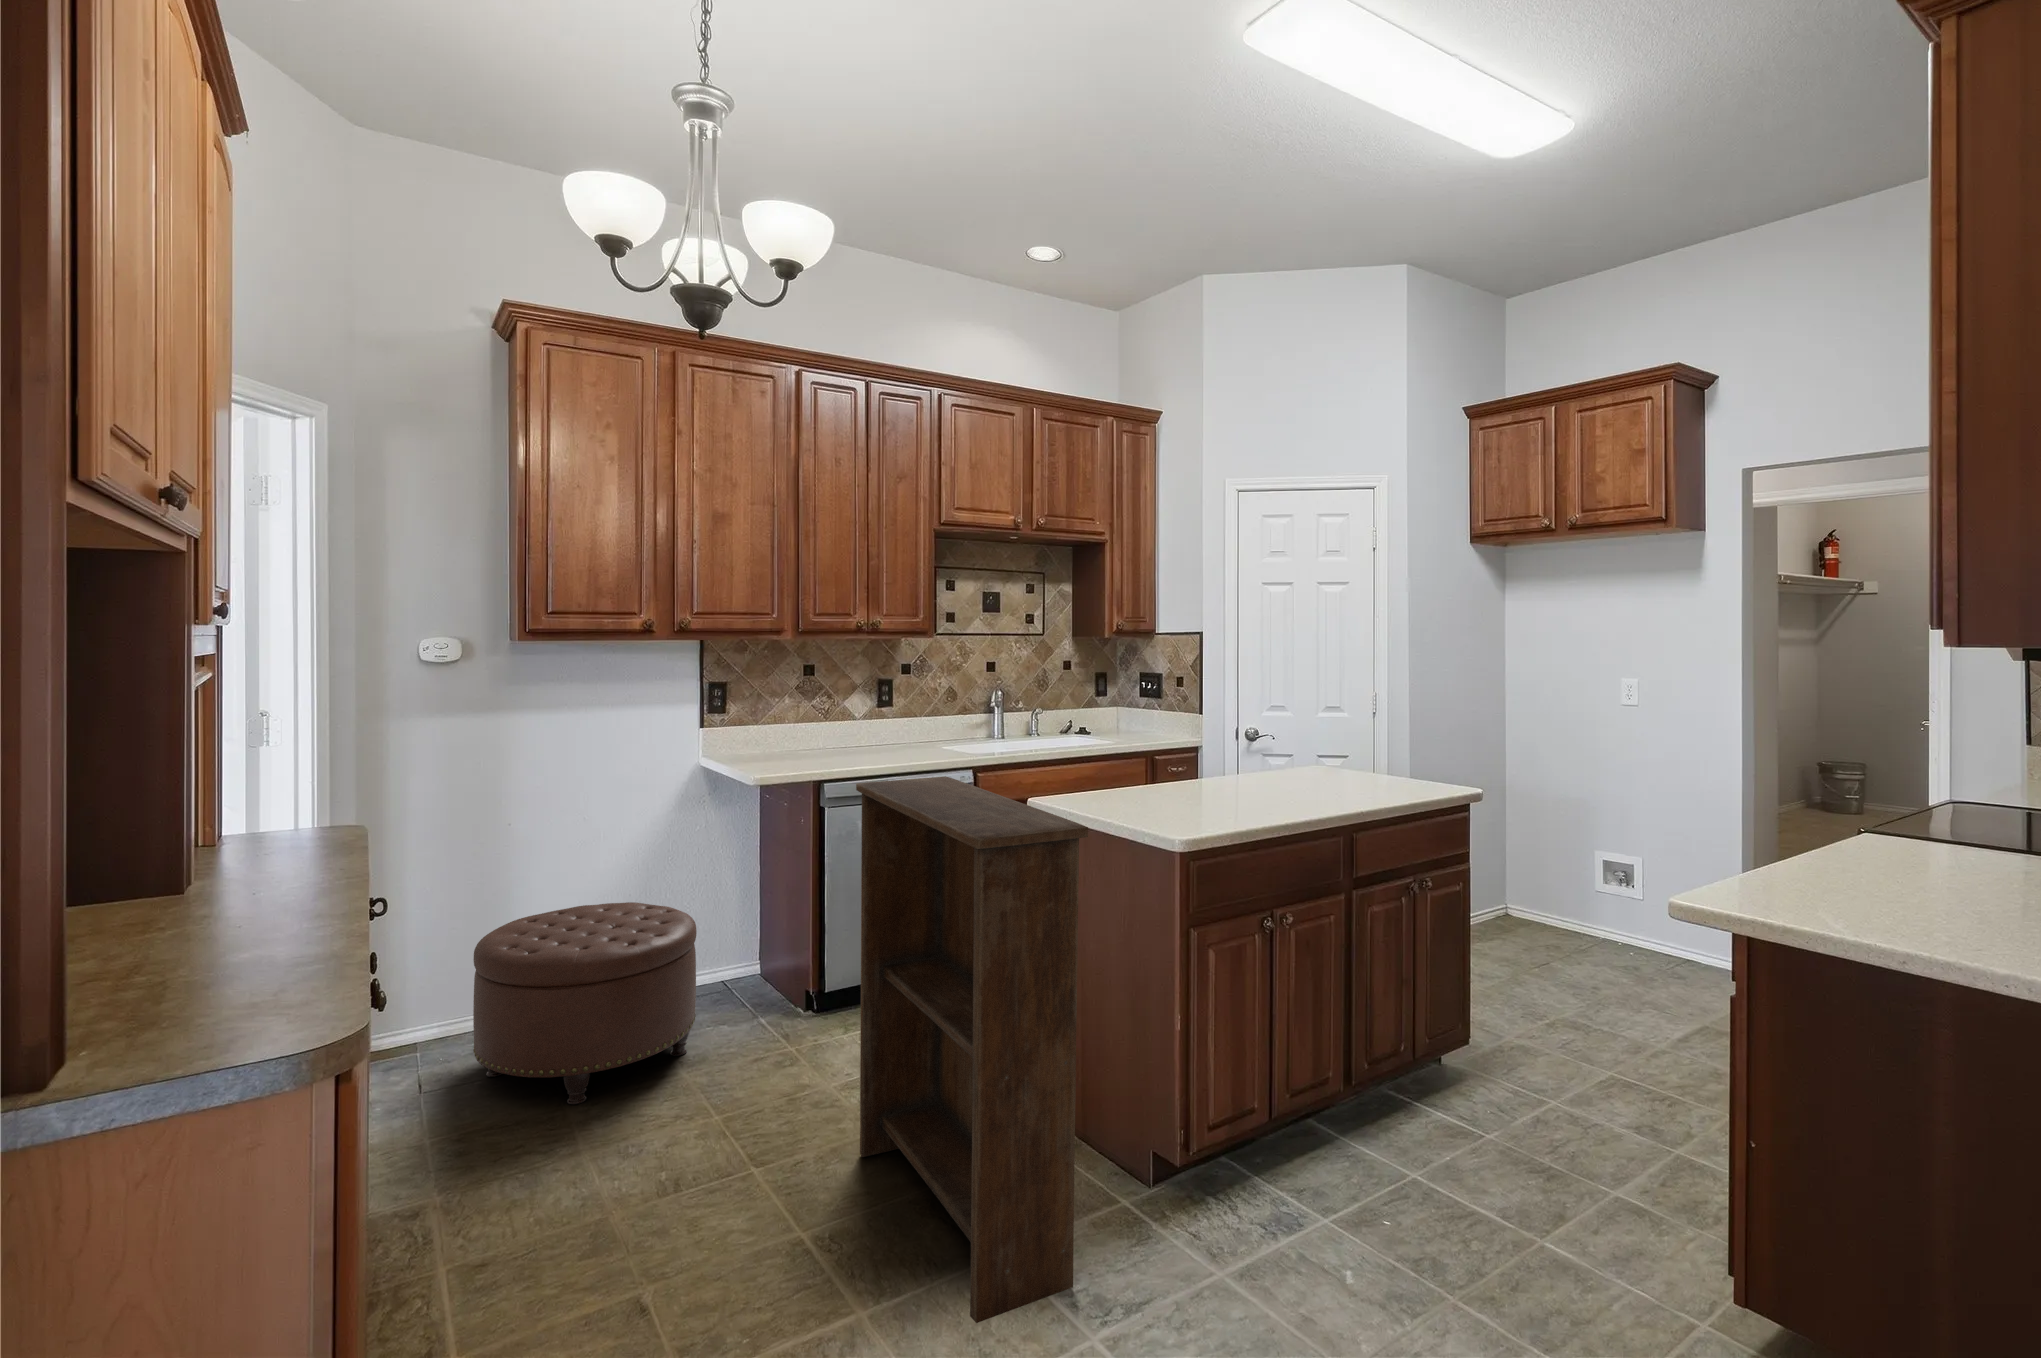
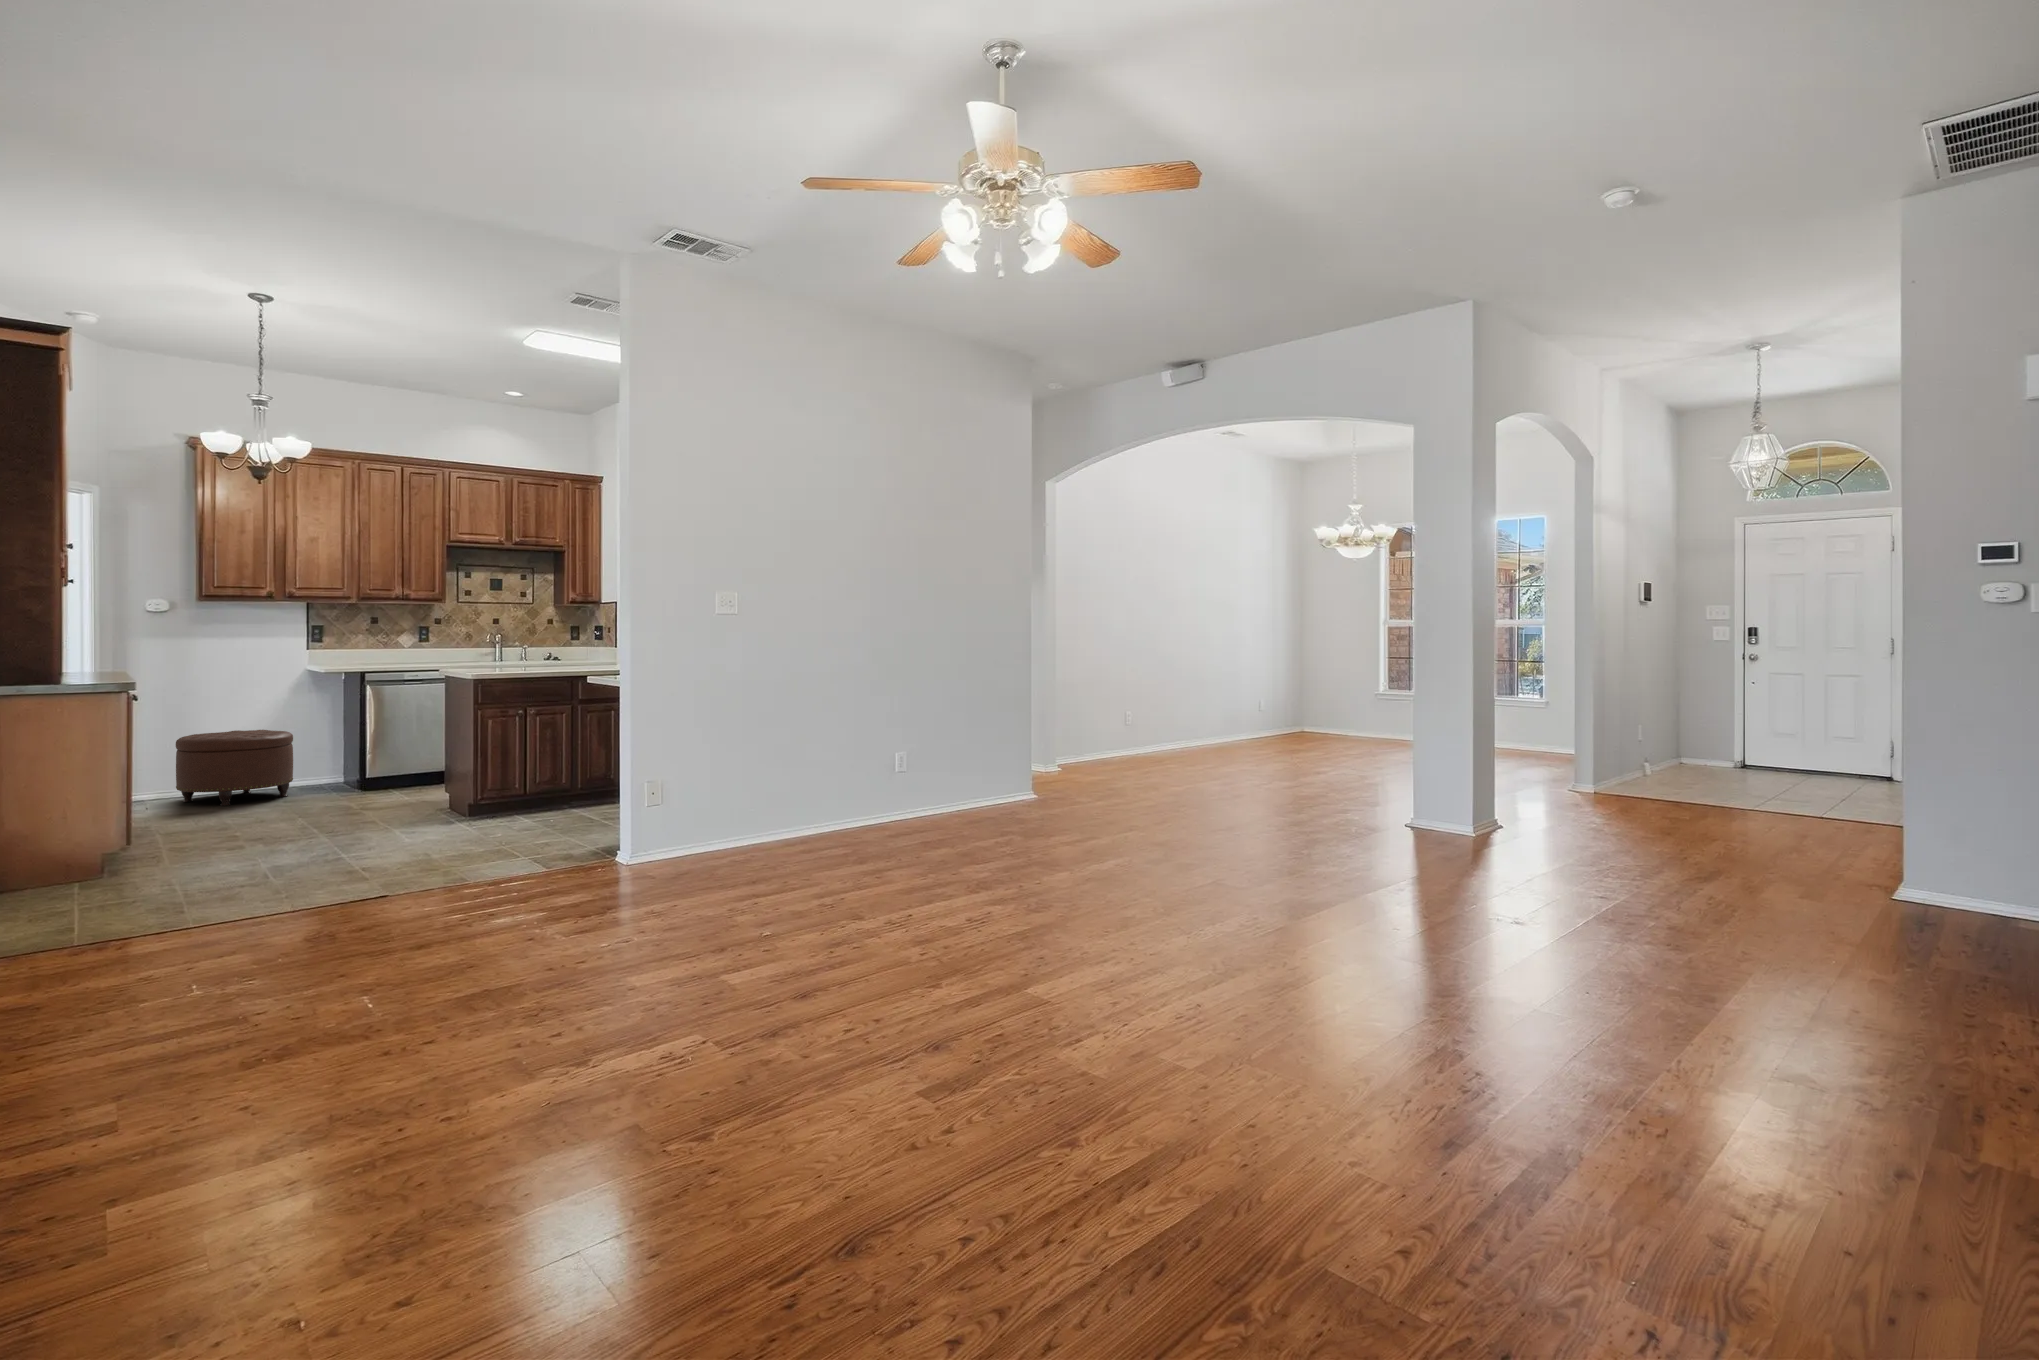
bookshelf: present [856,776,1088,1323] -> none [344,653,405,830]

